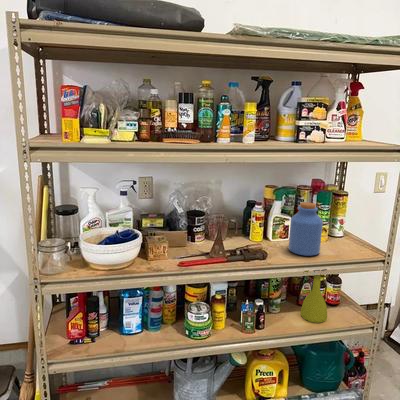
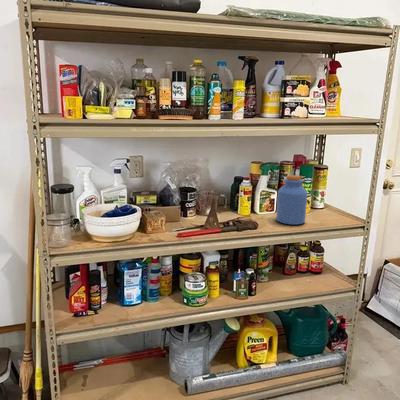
spray bottle: present [301,269,327,323] -> none [288,232,313,288]

